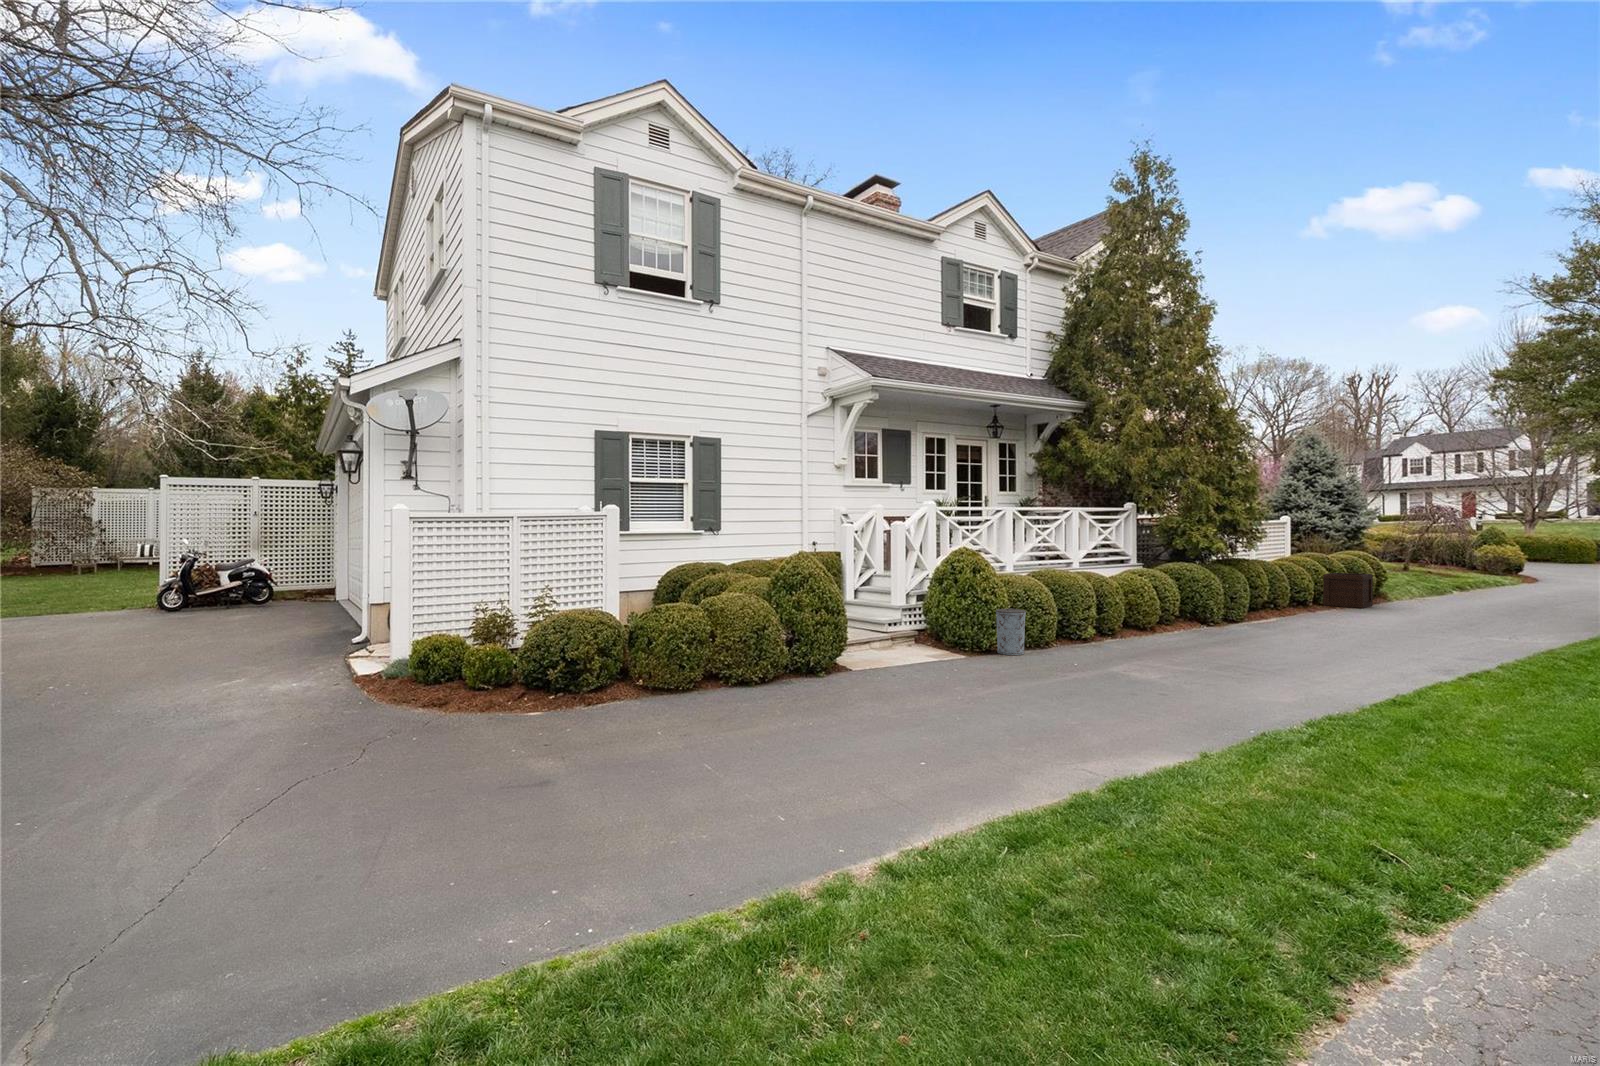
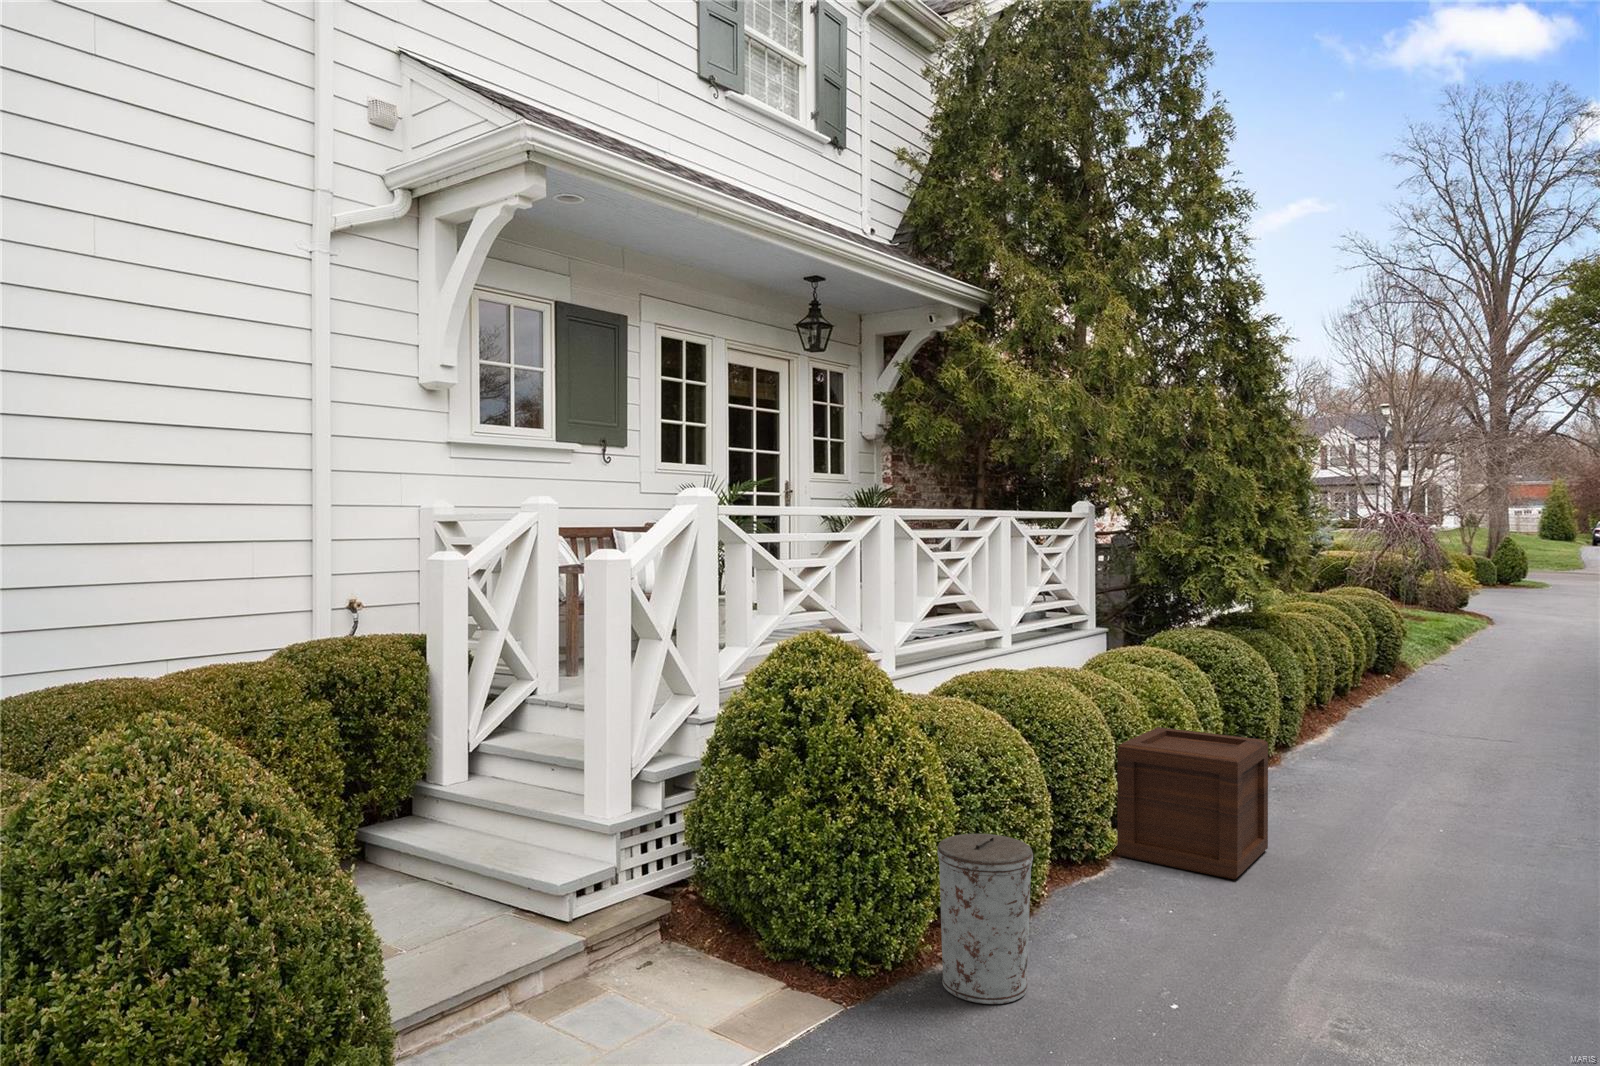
wooden crate: present [1323,573,1373,608] -> present [1117,727,1268,879]

